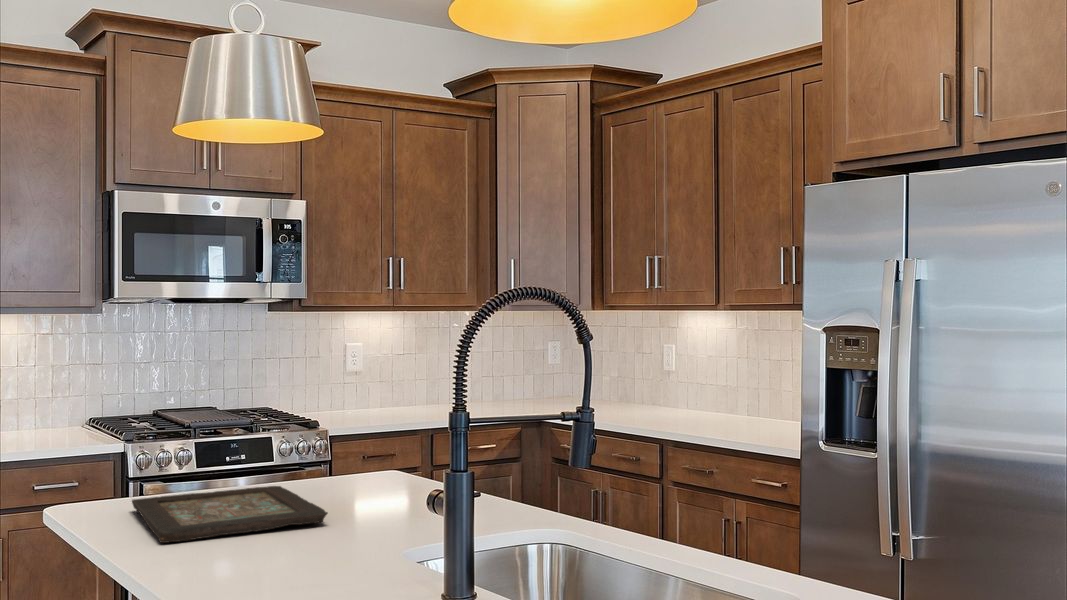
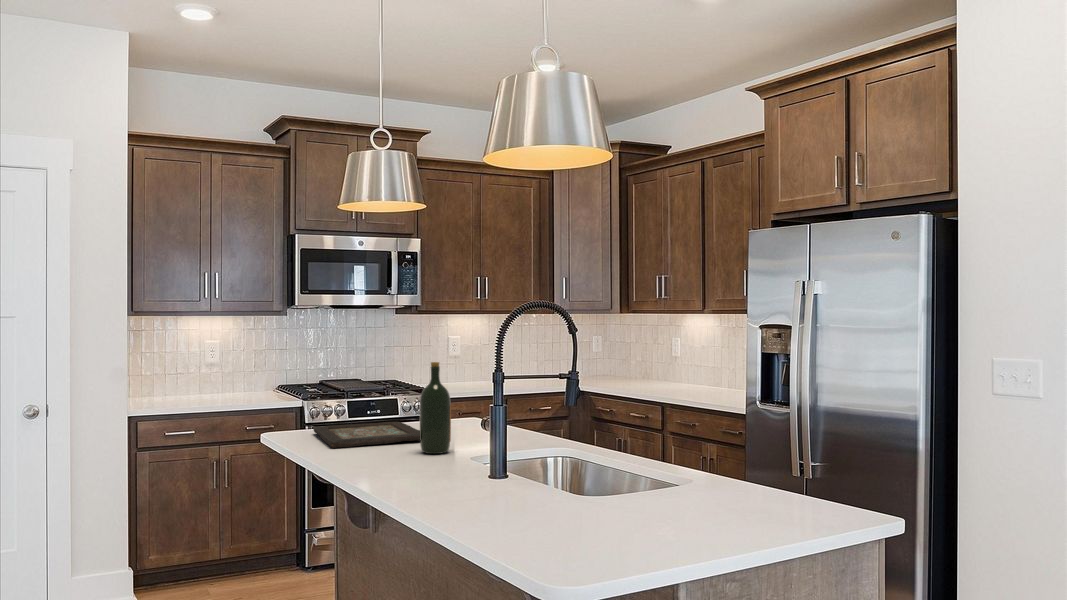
wine bottle: none [318,393,372,553] -> present [420,362,451,454]

